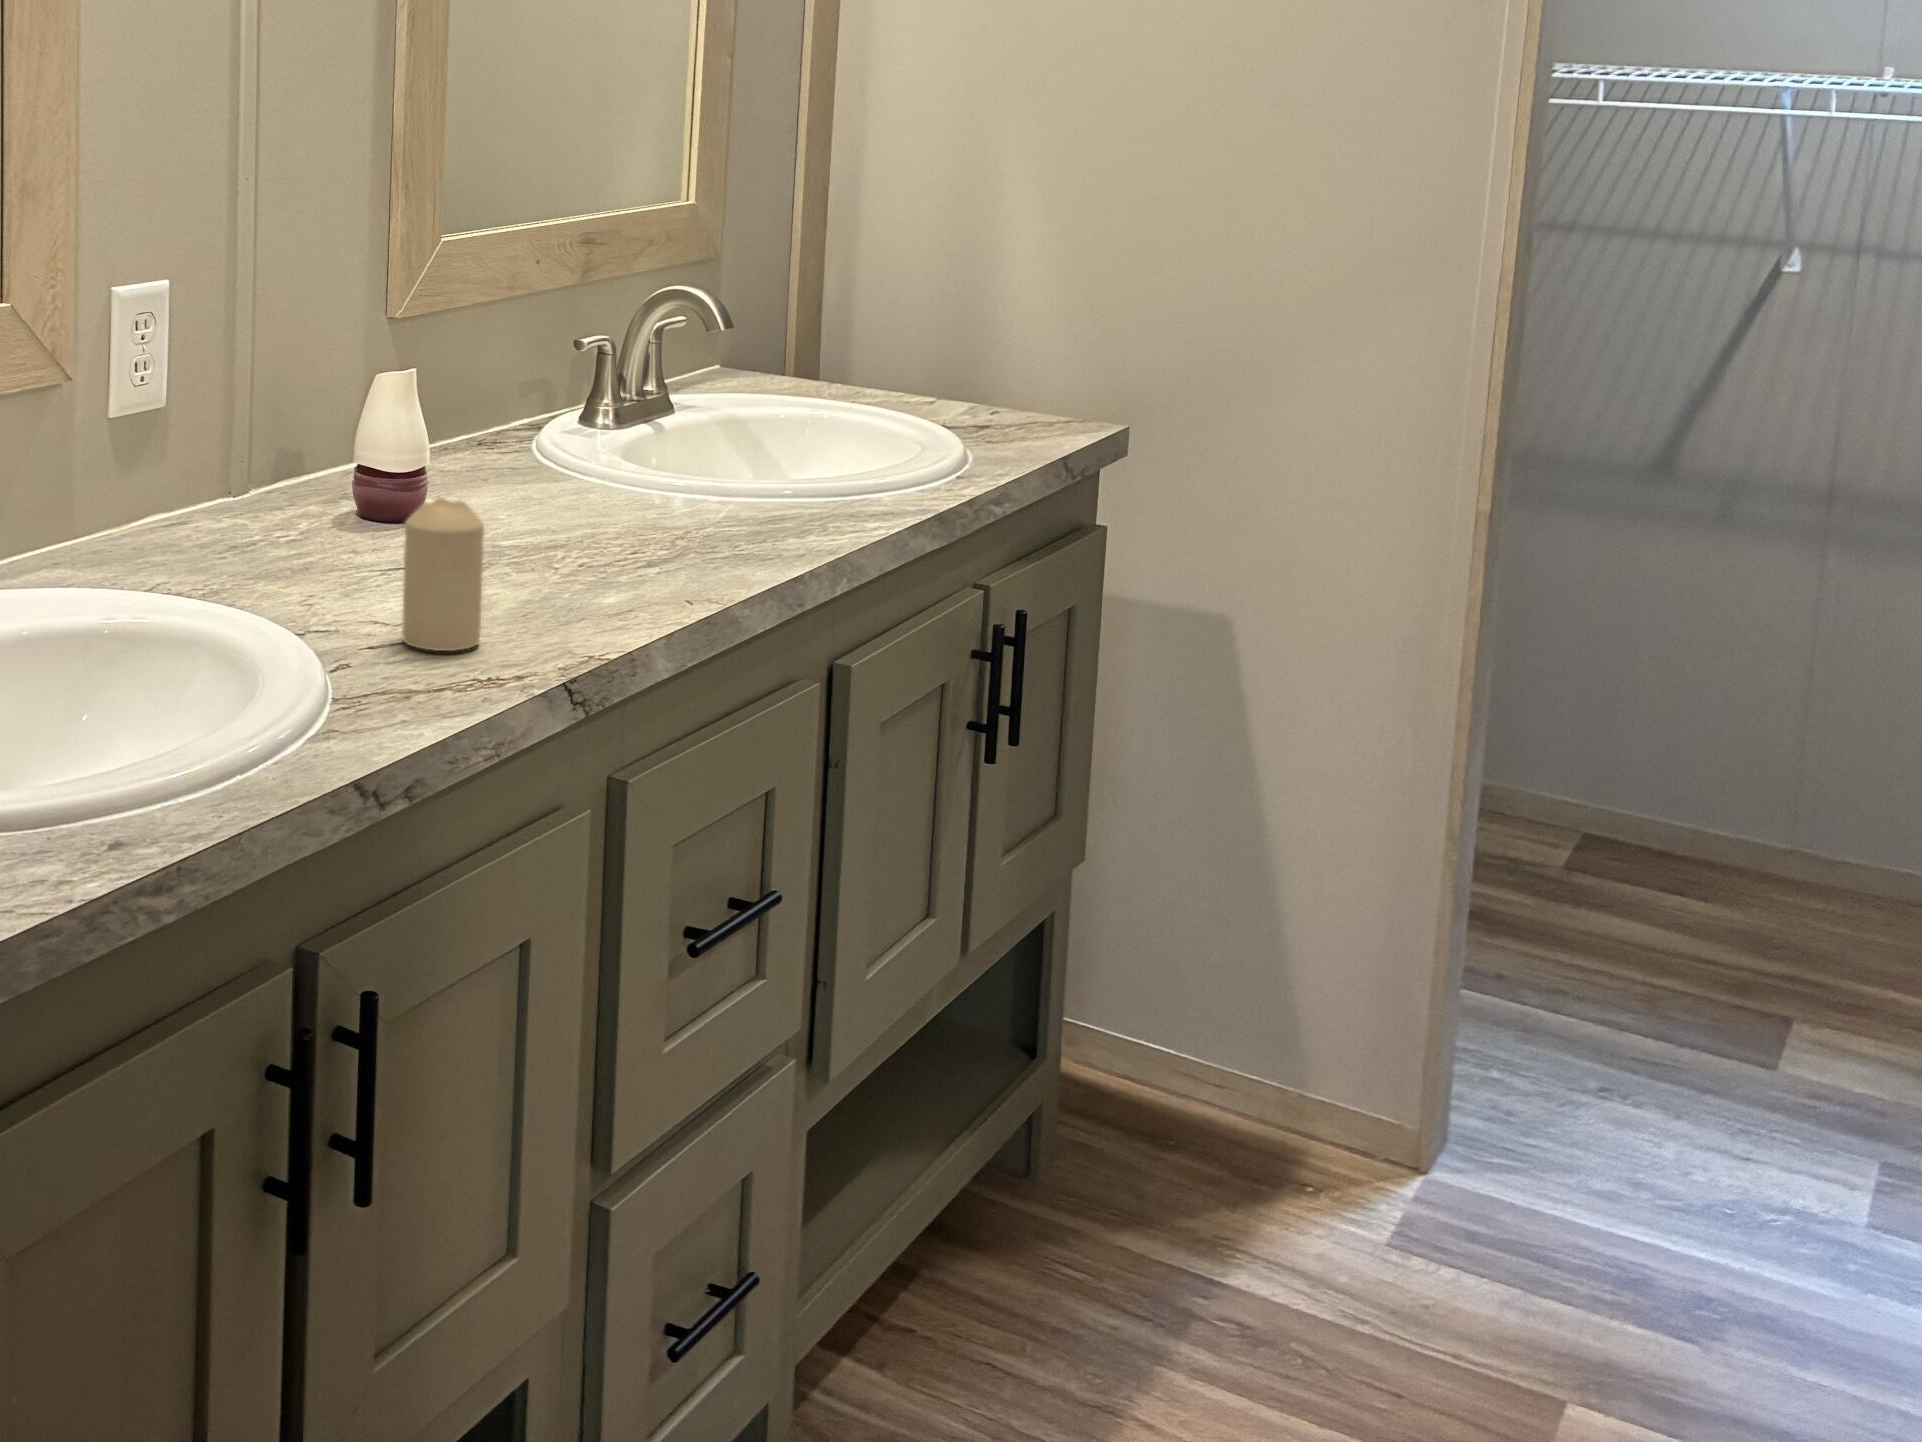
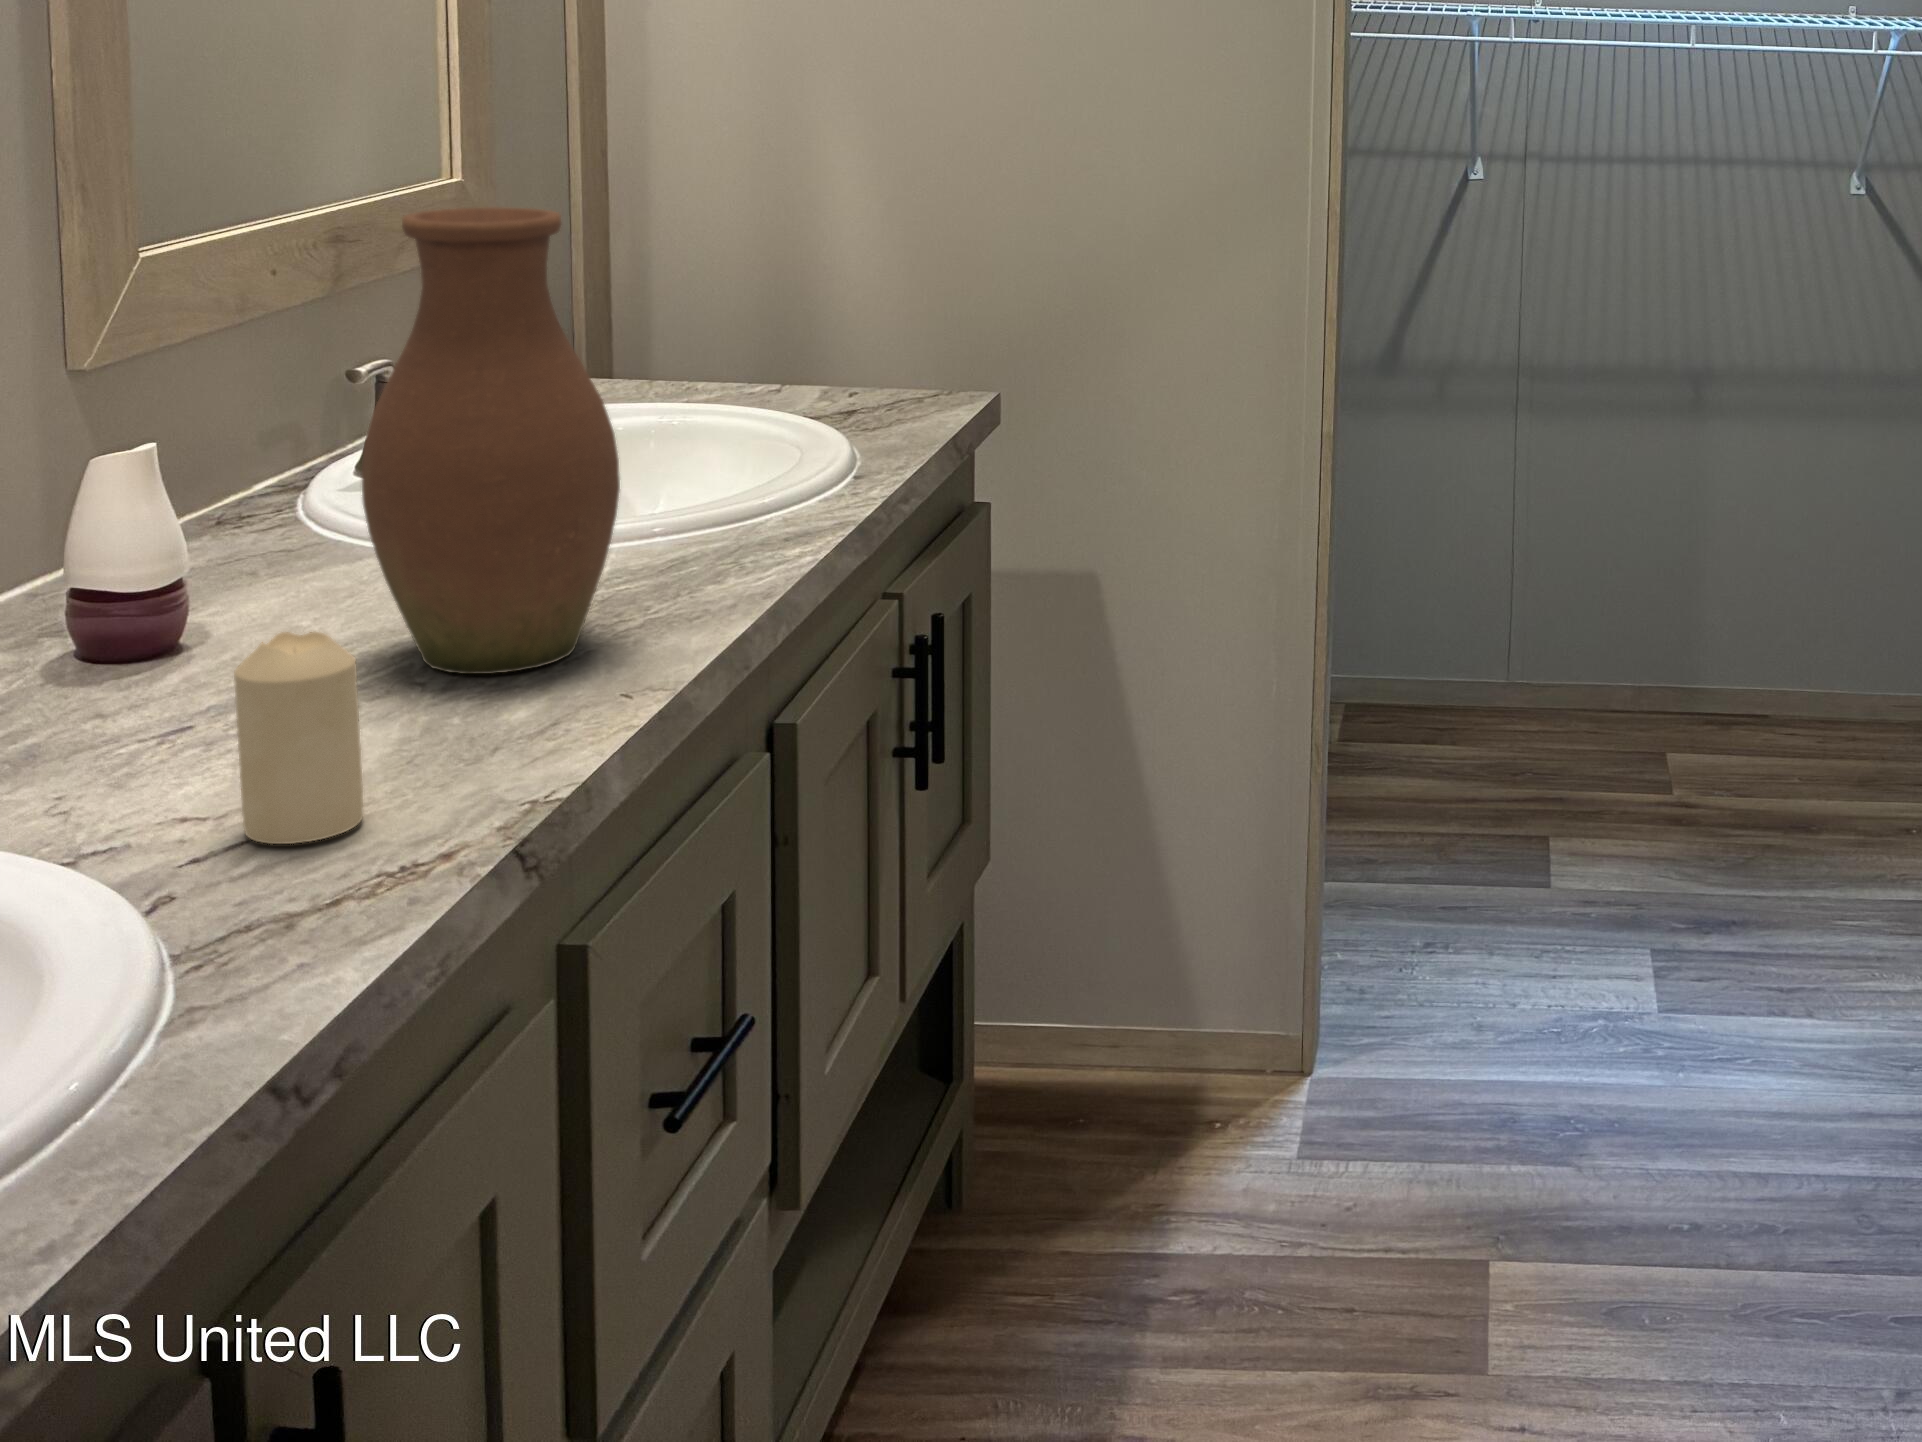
vase: none [532,207,719,572] -> present [362,207,620,674]

